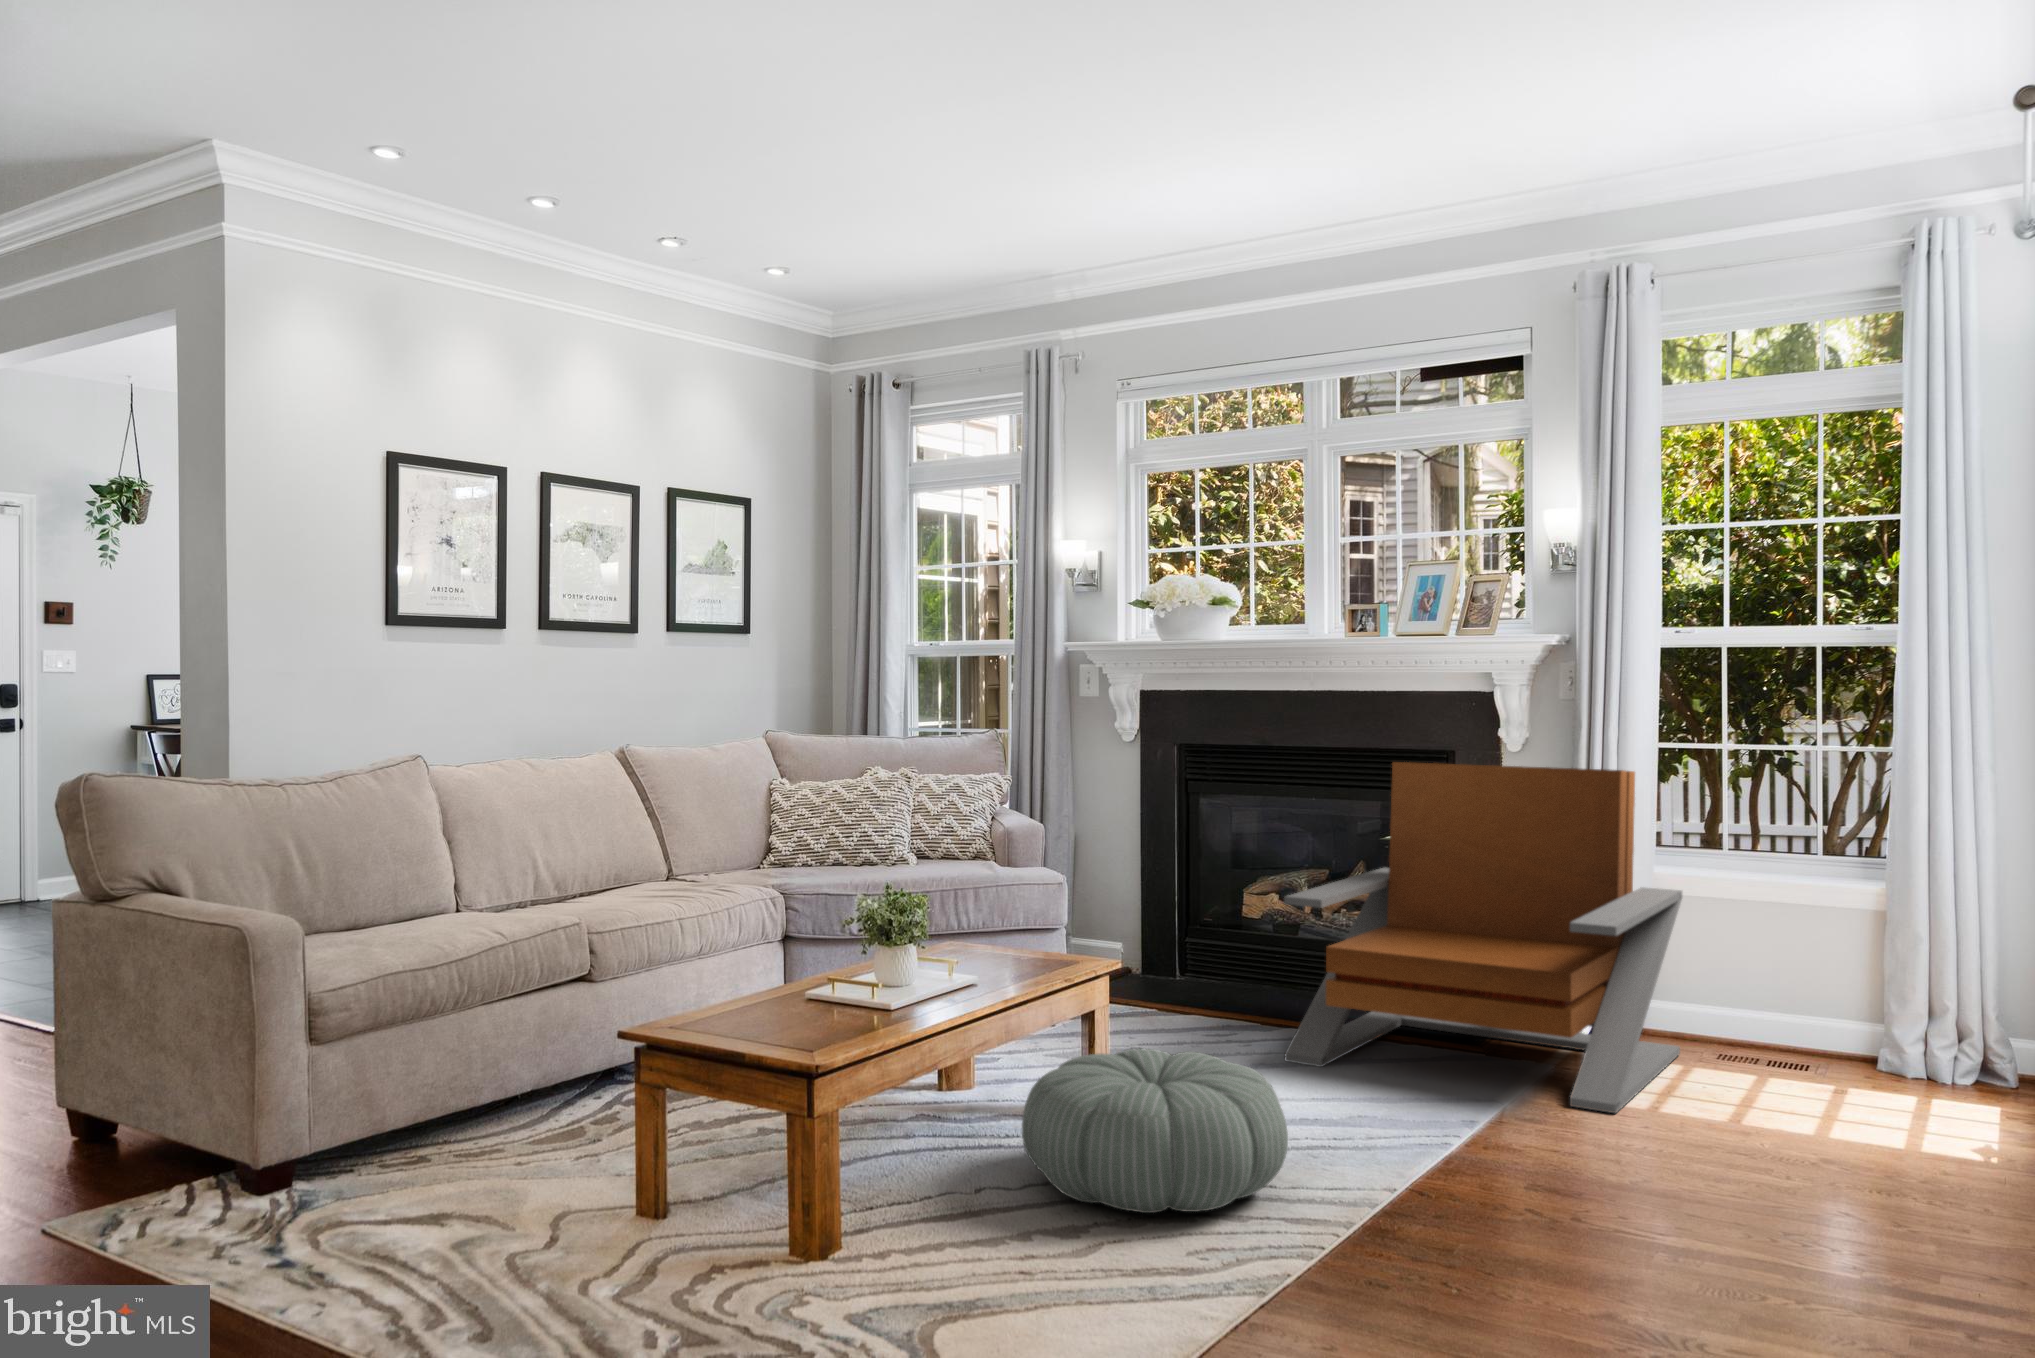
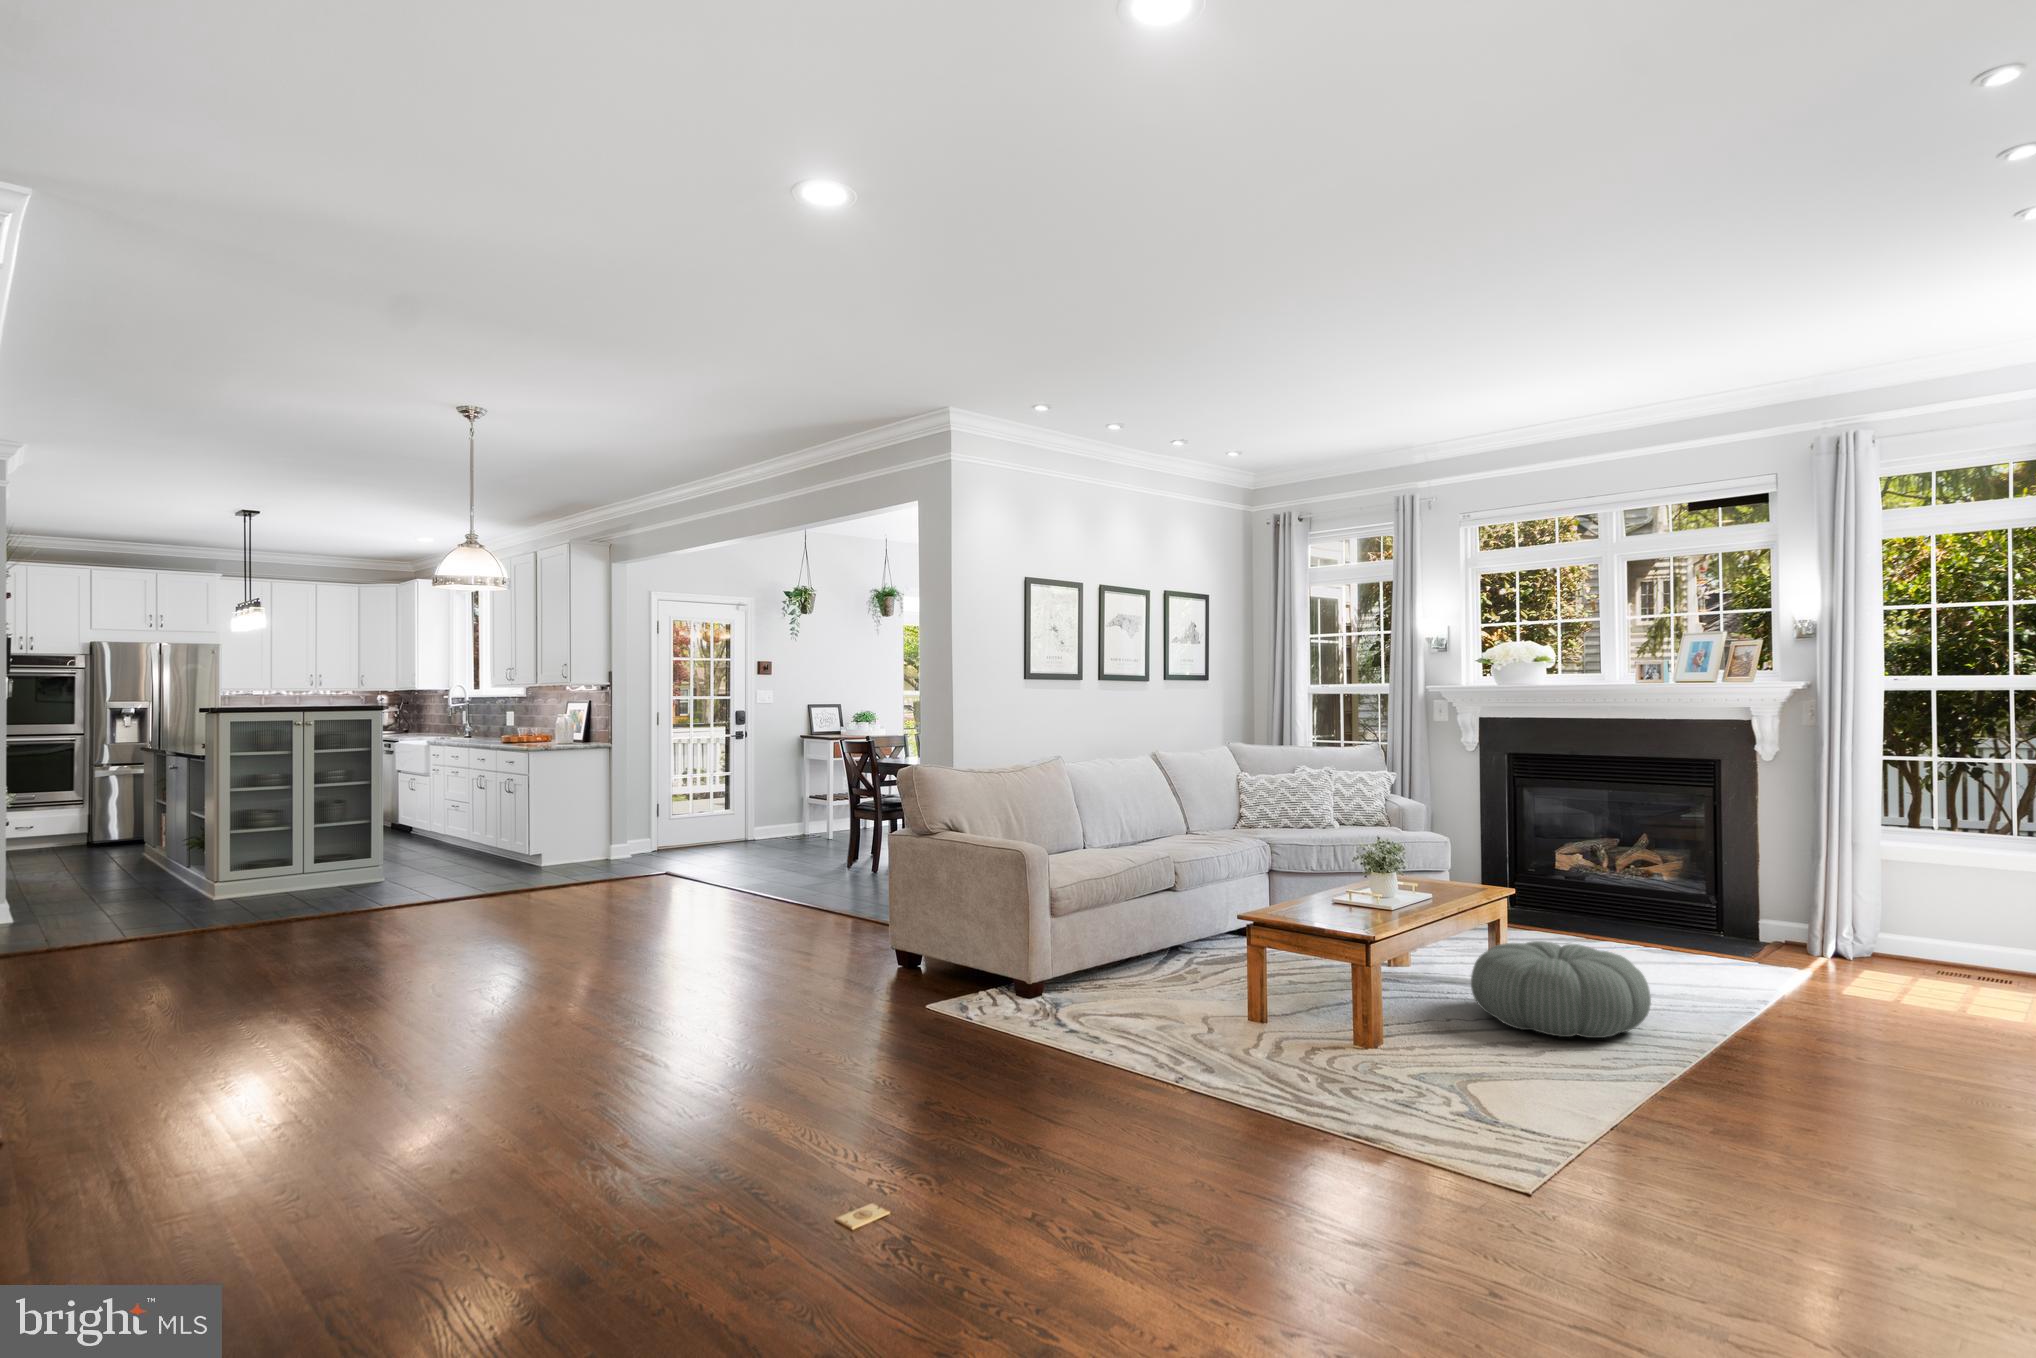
lounge chair: present [1284,762,1682,1113] -> none [1610,766,1904,1002]

